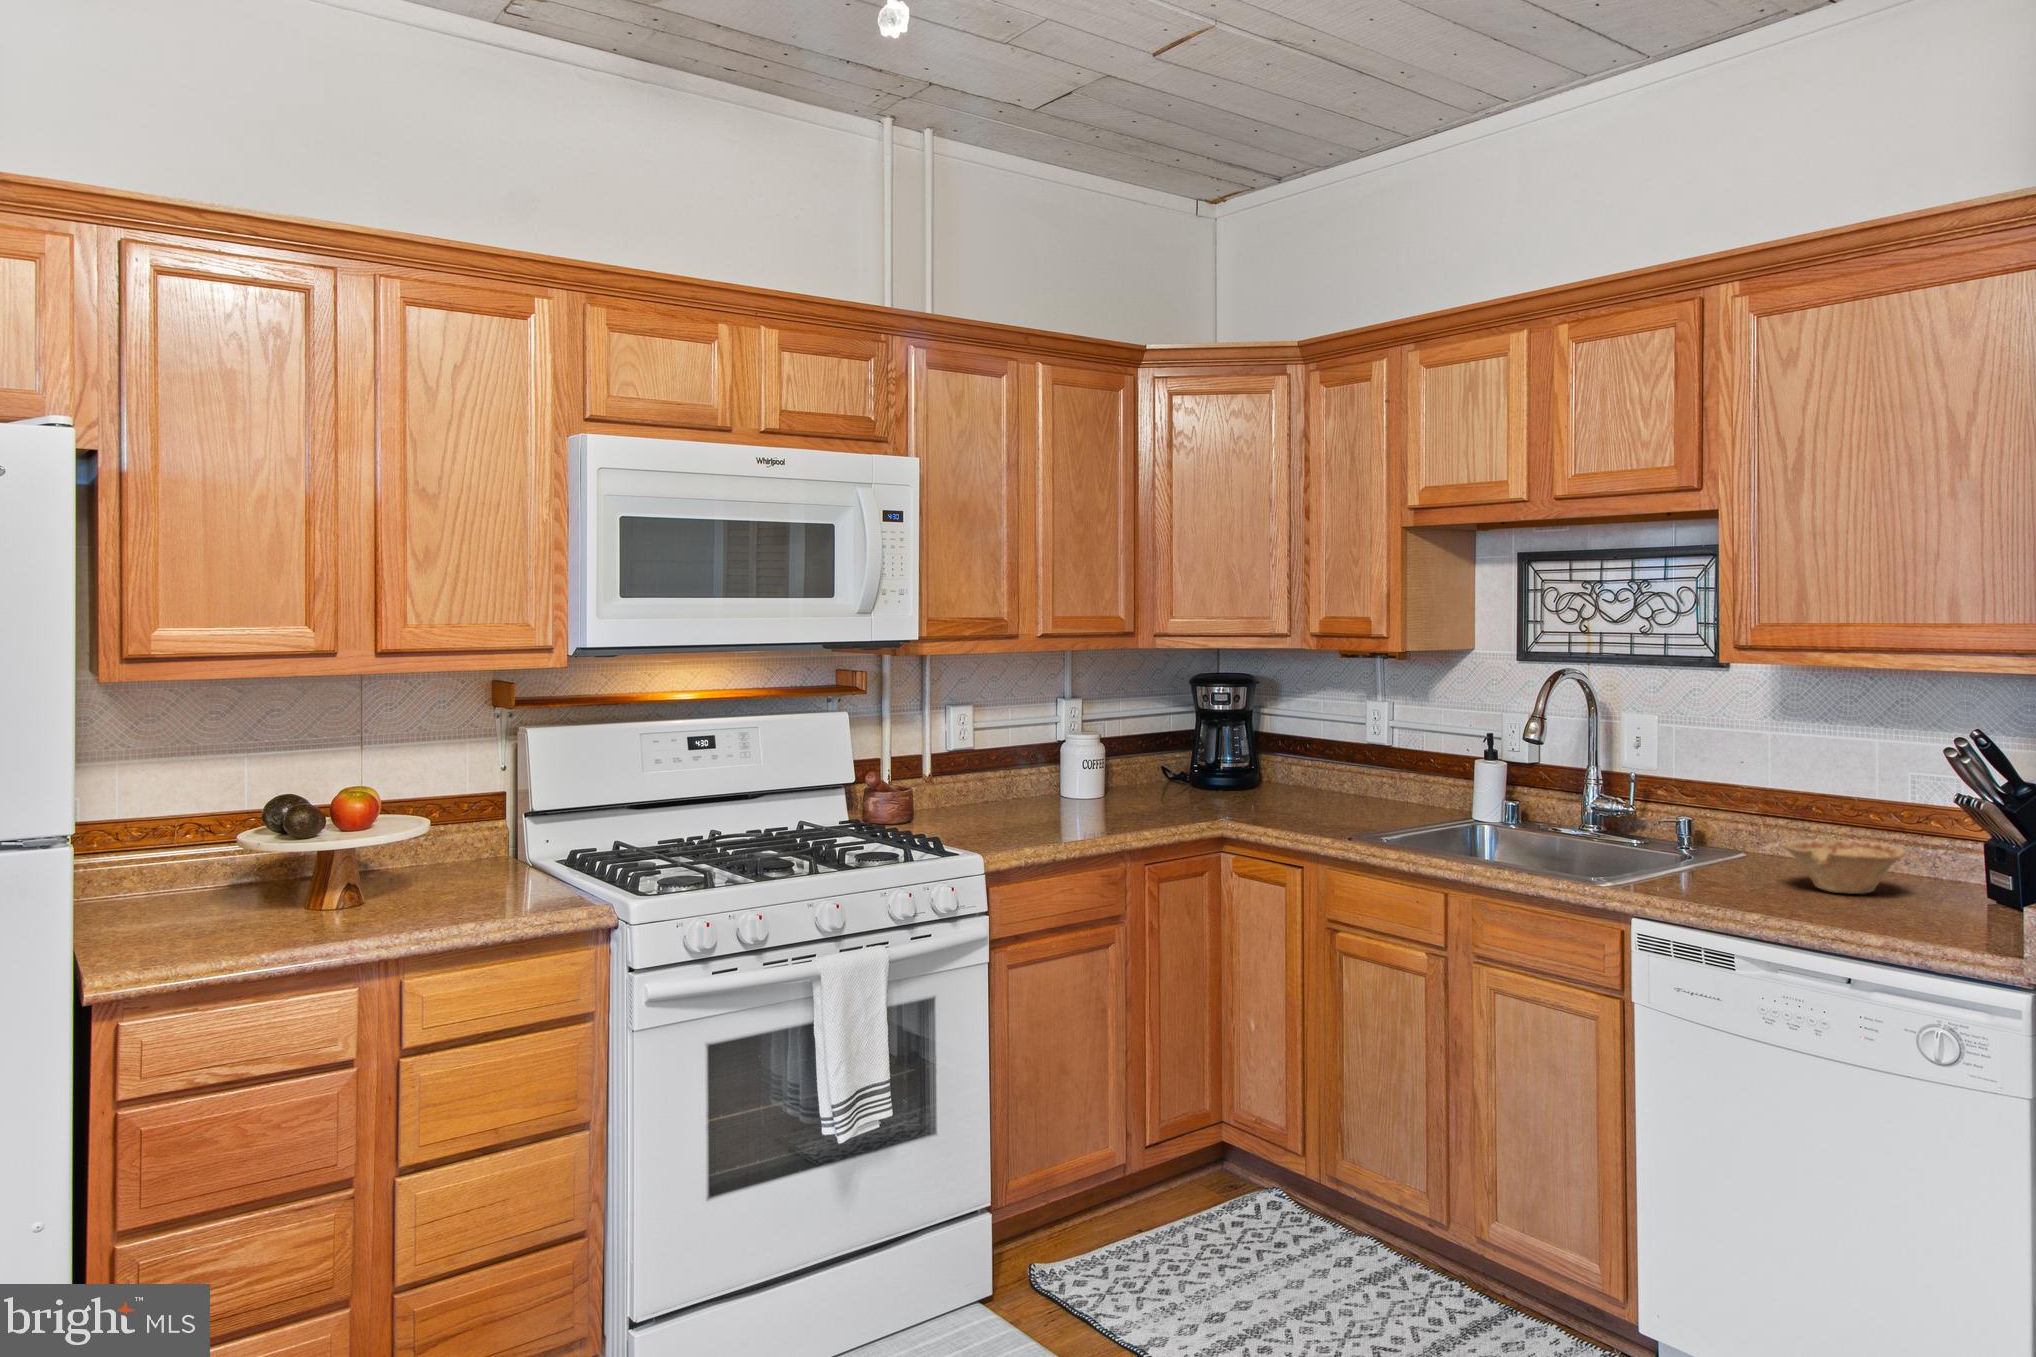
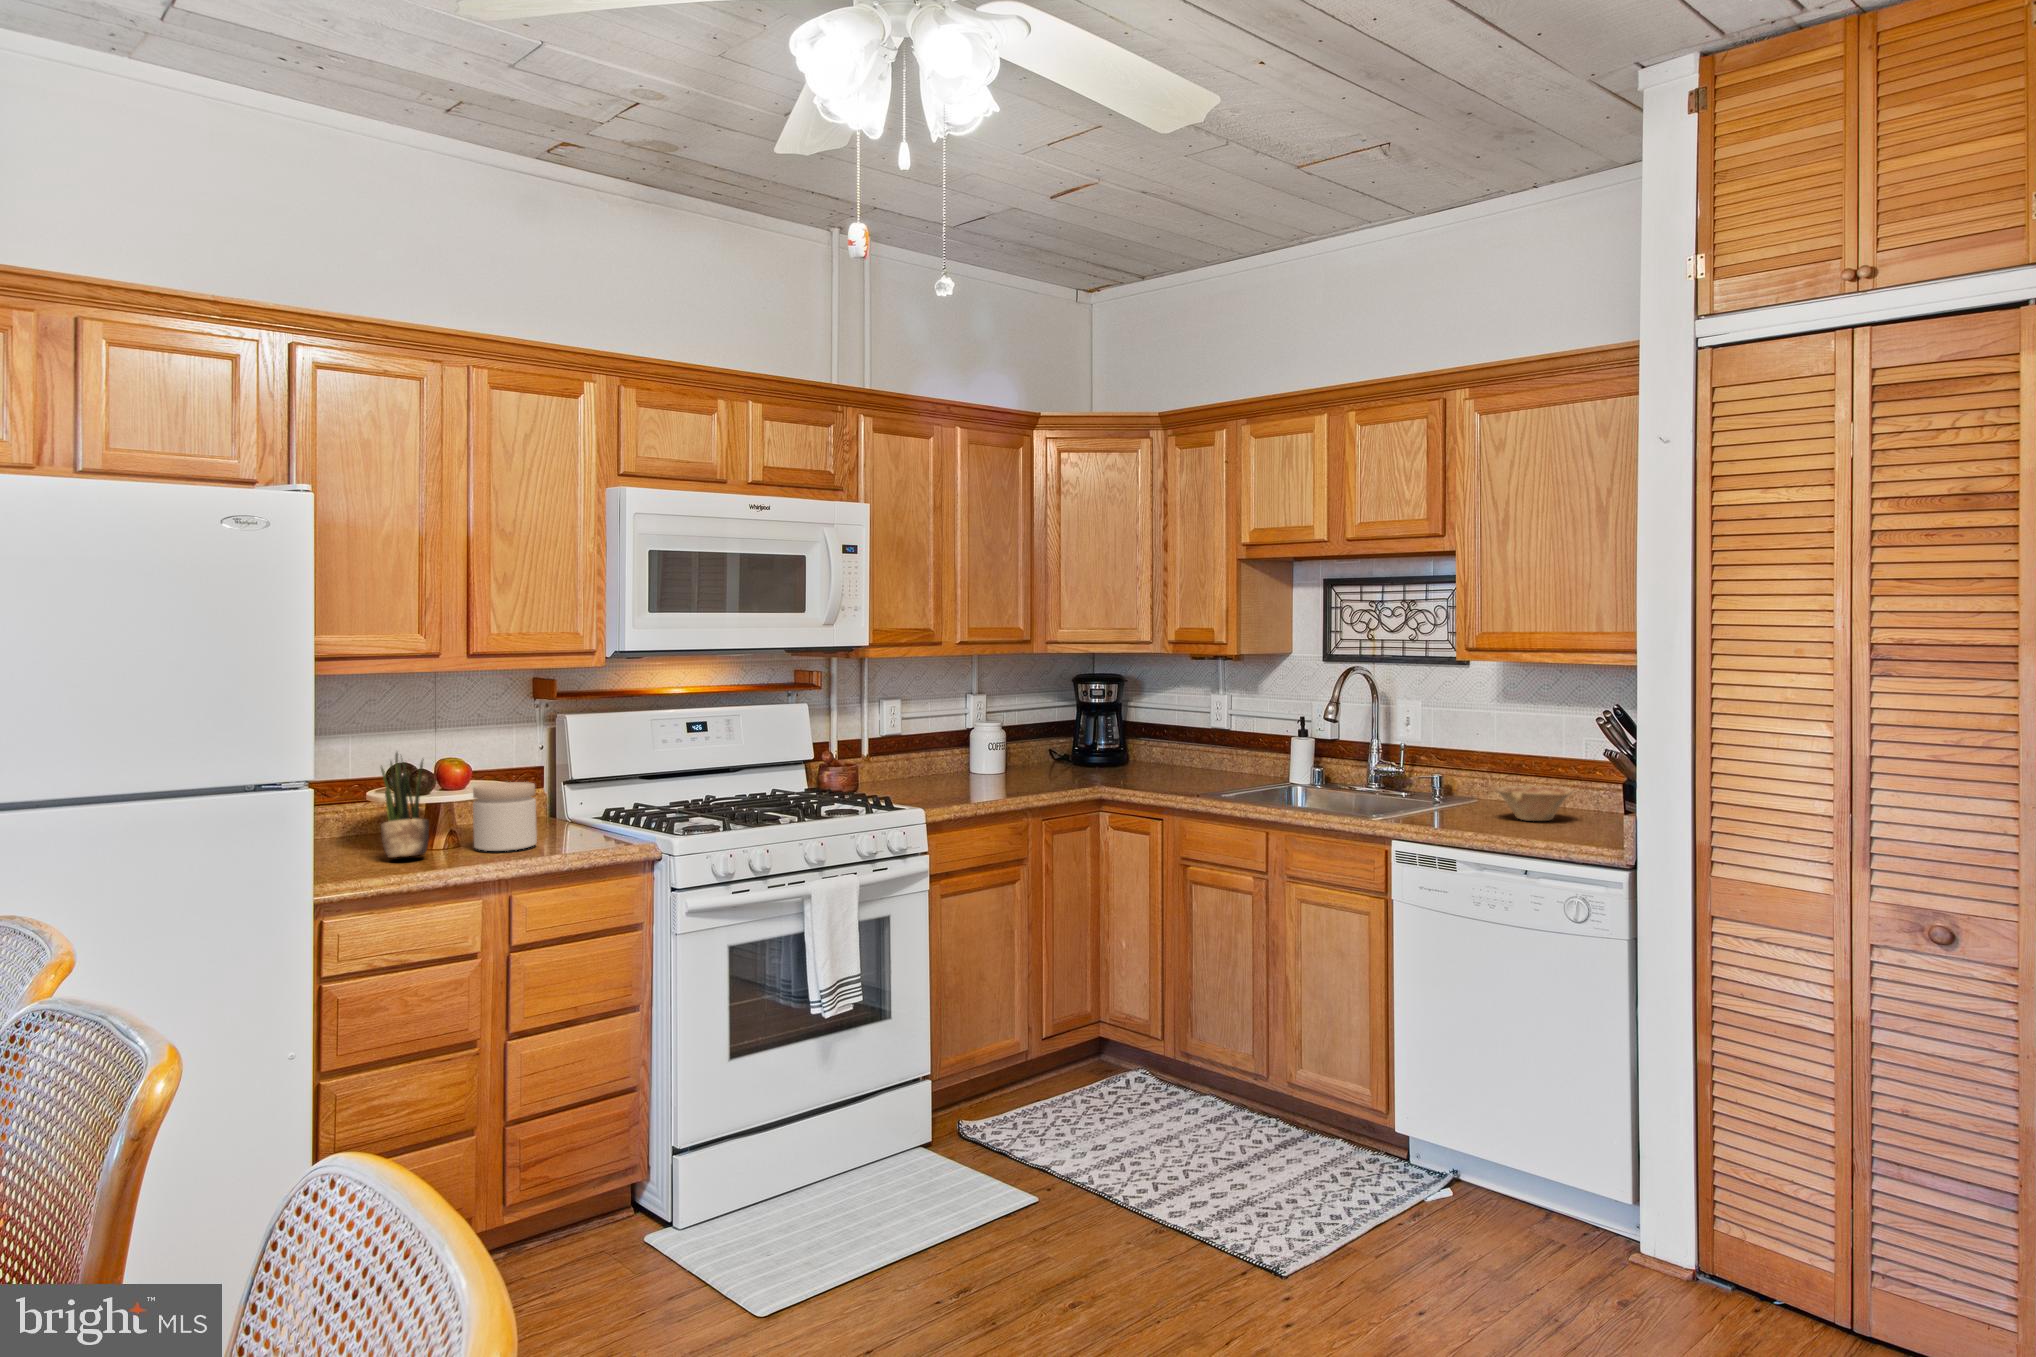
potted plant: none [236,783,301,927] -> present [381,753,429,858]
jar: none [368,823,455,917] -> present [473,782,537,851]

